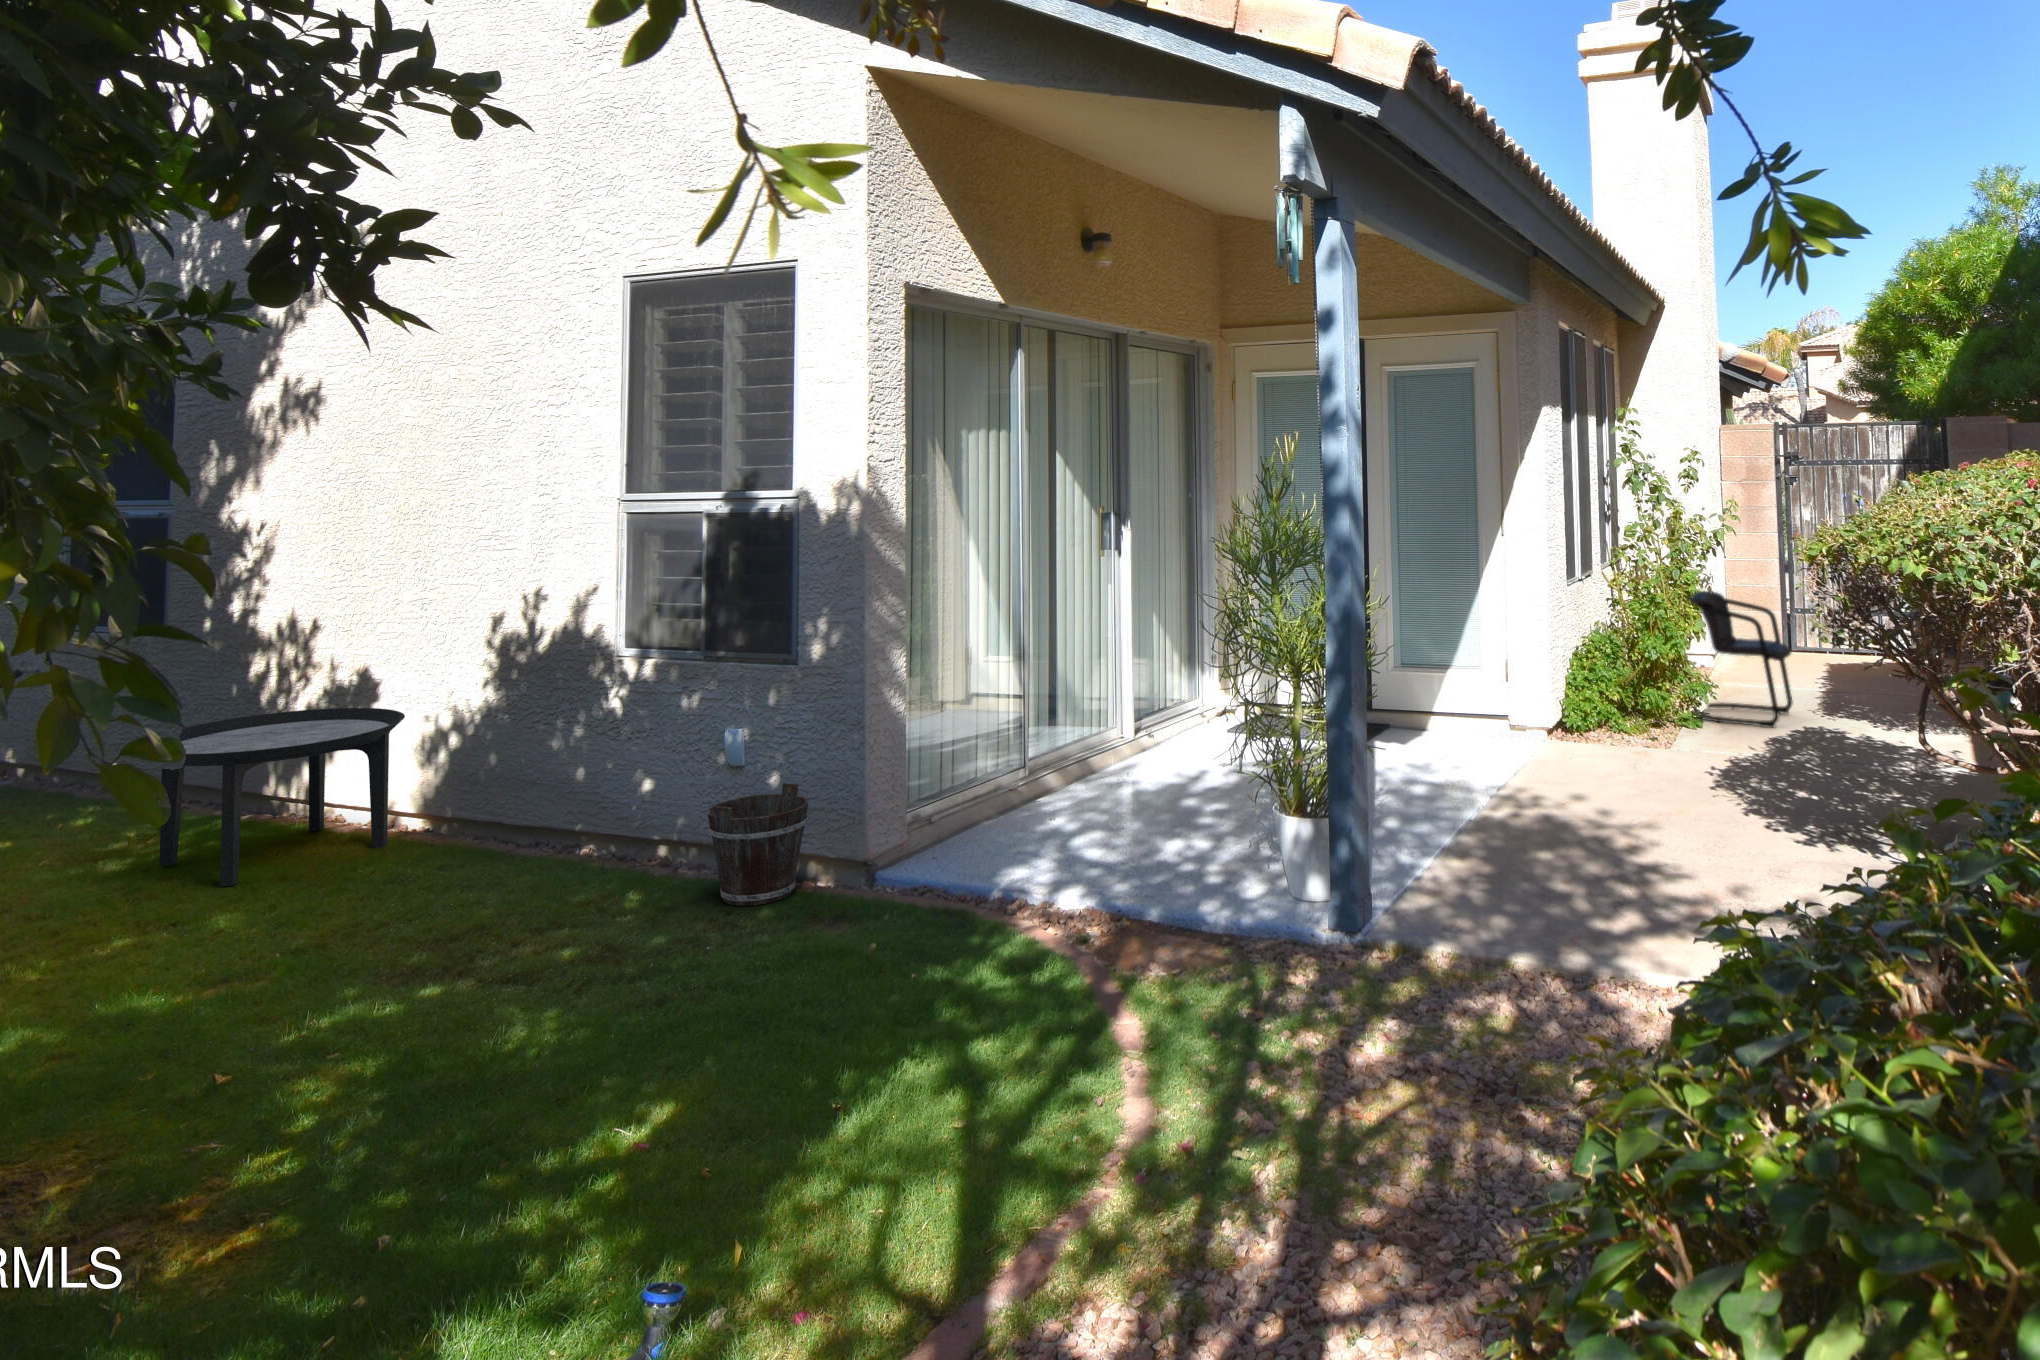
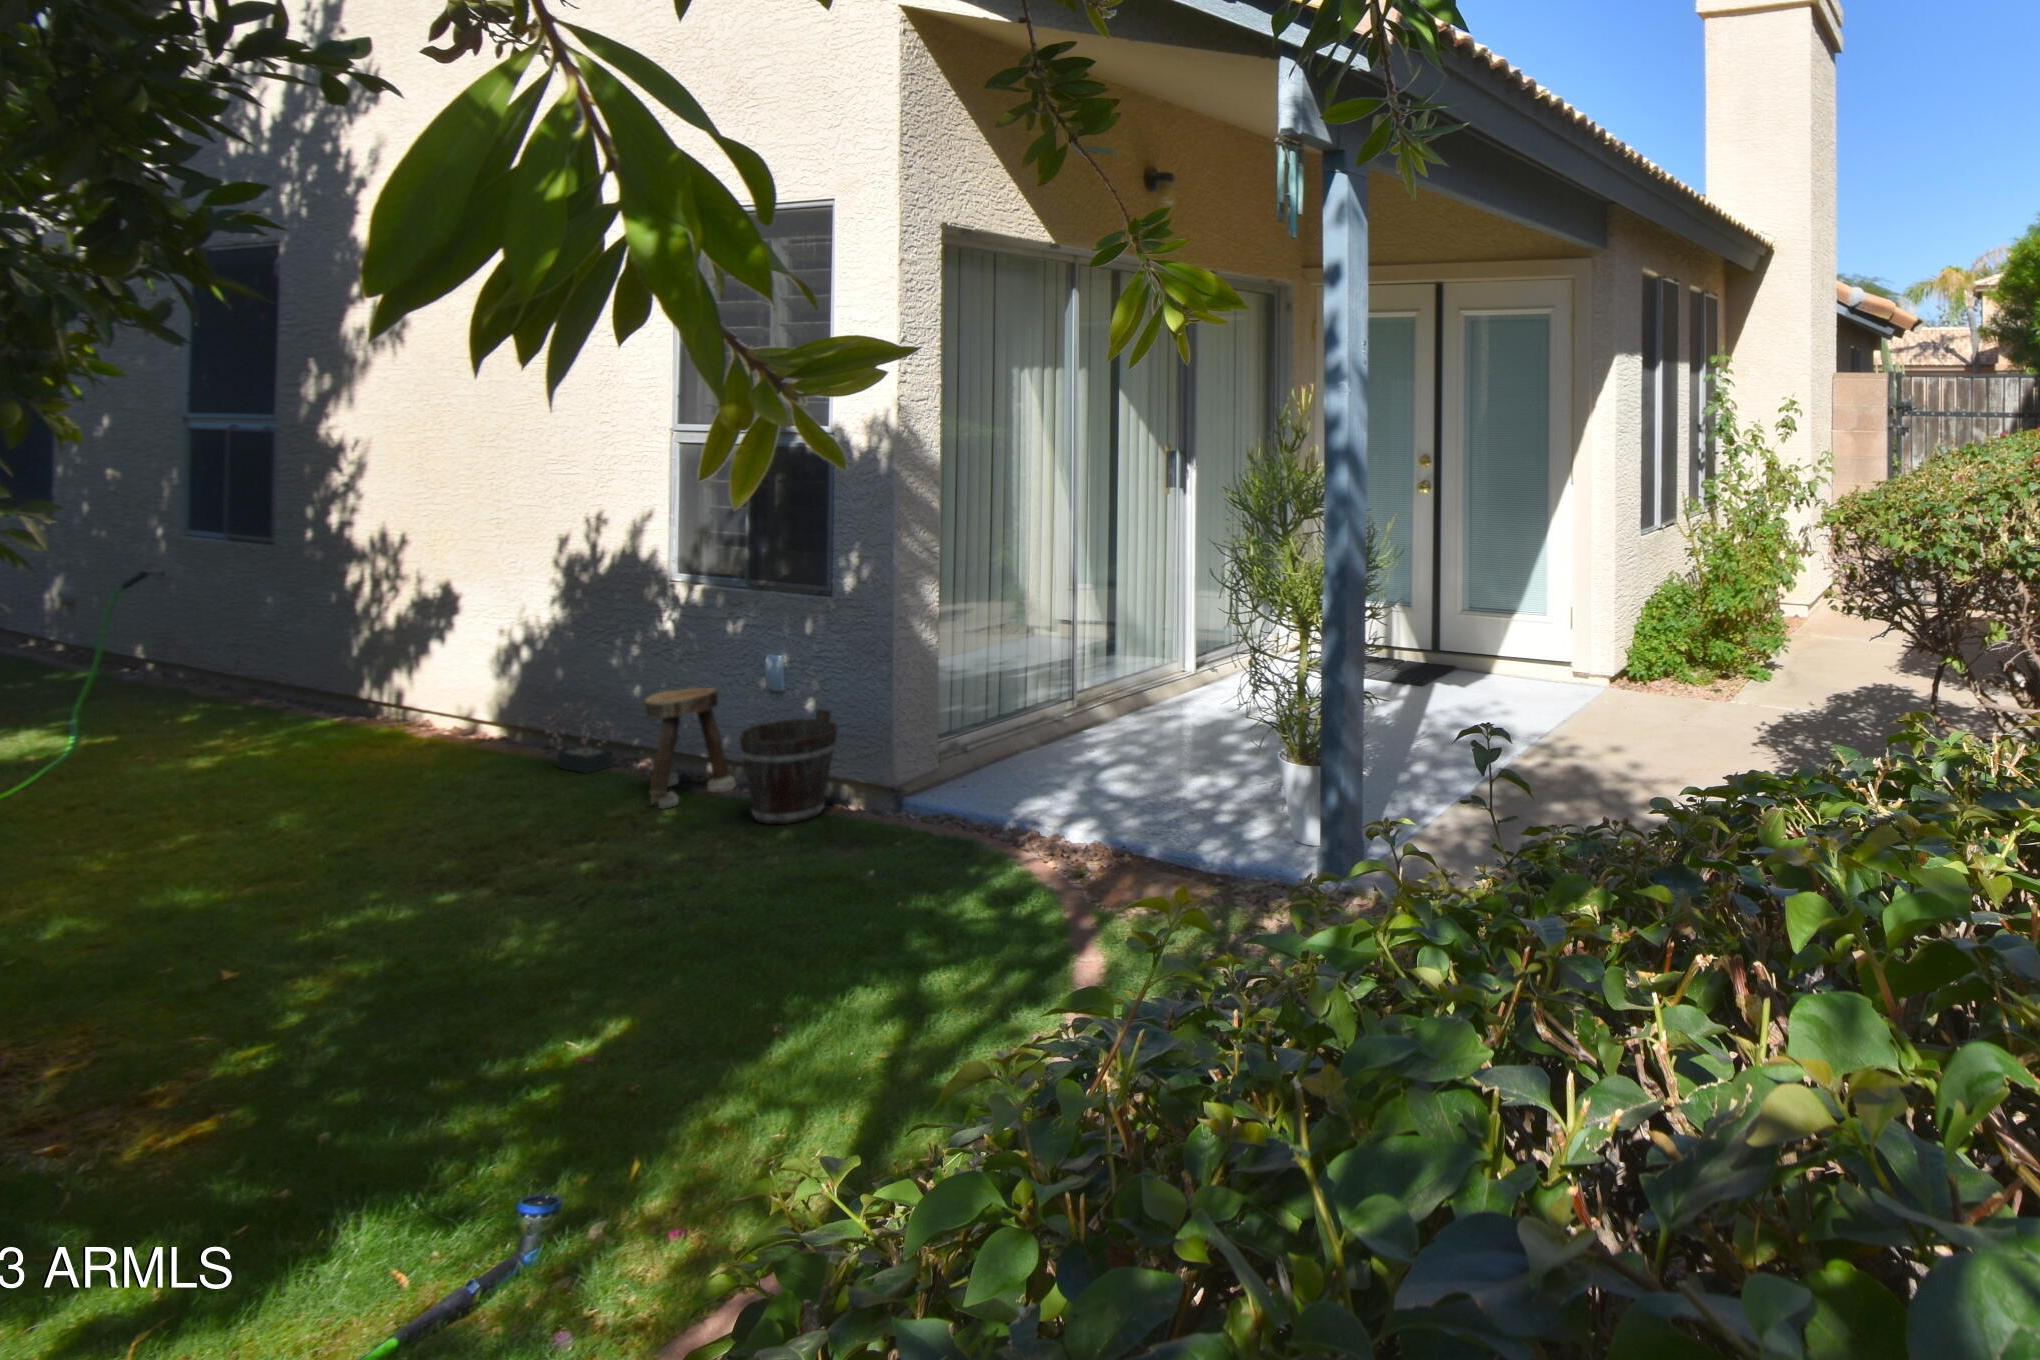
chair: present [1689,591,1792,728] -> none [1766,544,1872,685]
round table: present [159,708,405,886] -> none [226,619,480,785]
stool: none [598,766,693,895] -> present [645,688,736,809]
decorative plant: none [480,787,565,863] -> present [547,703,618,773]

